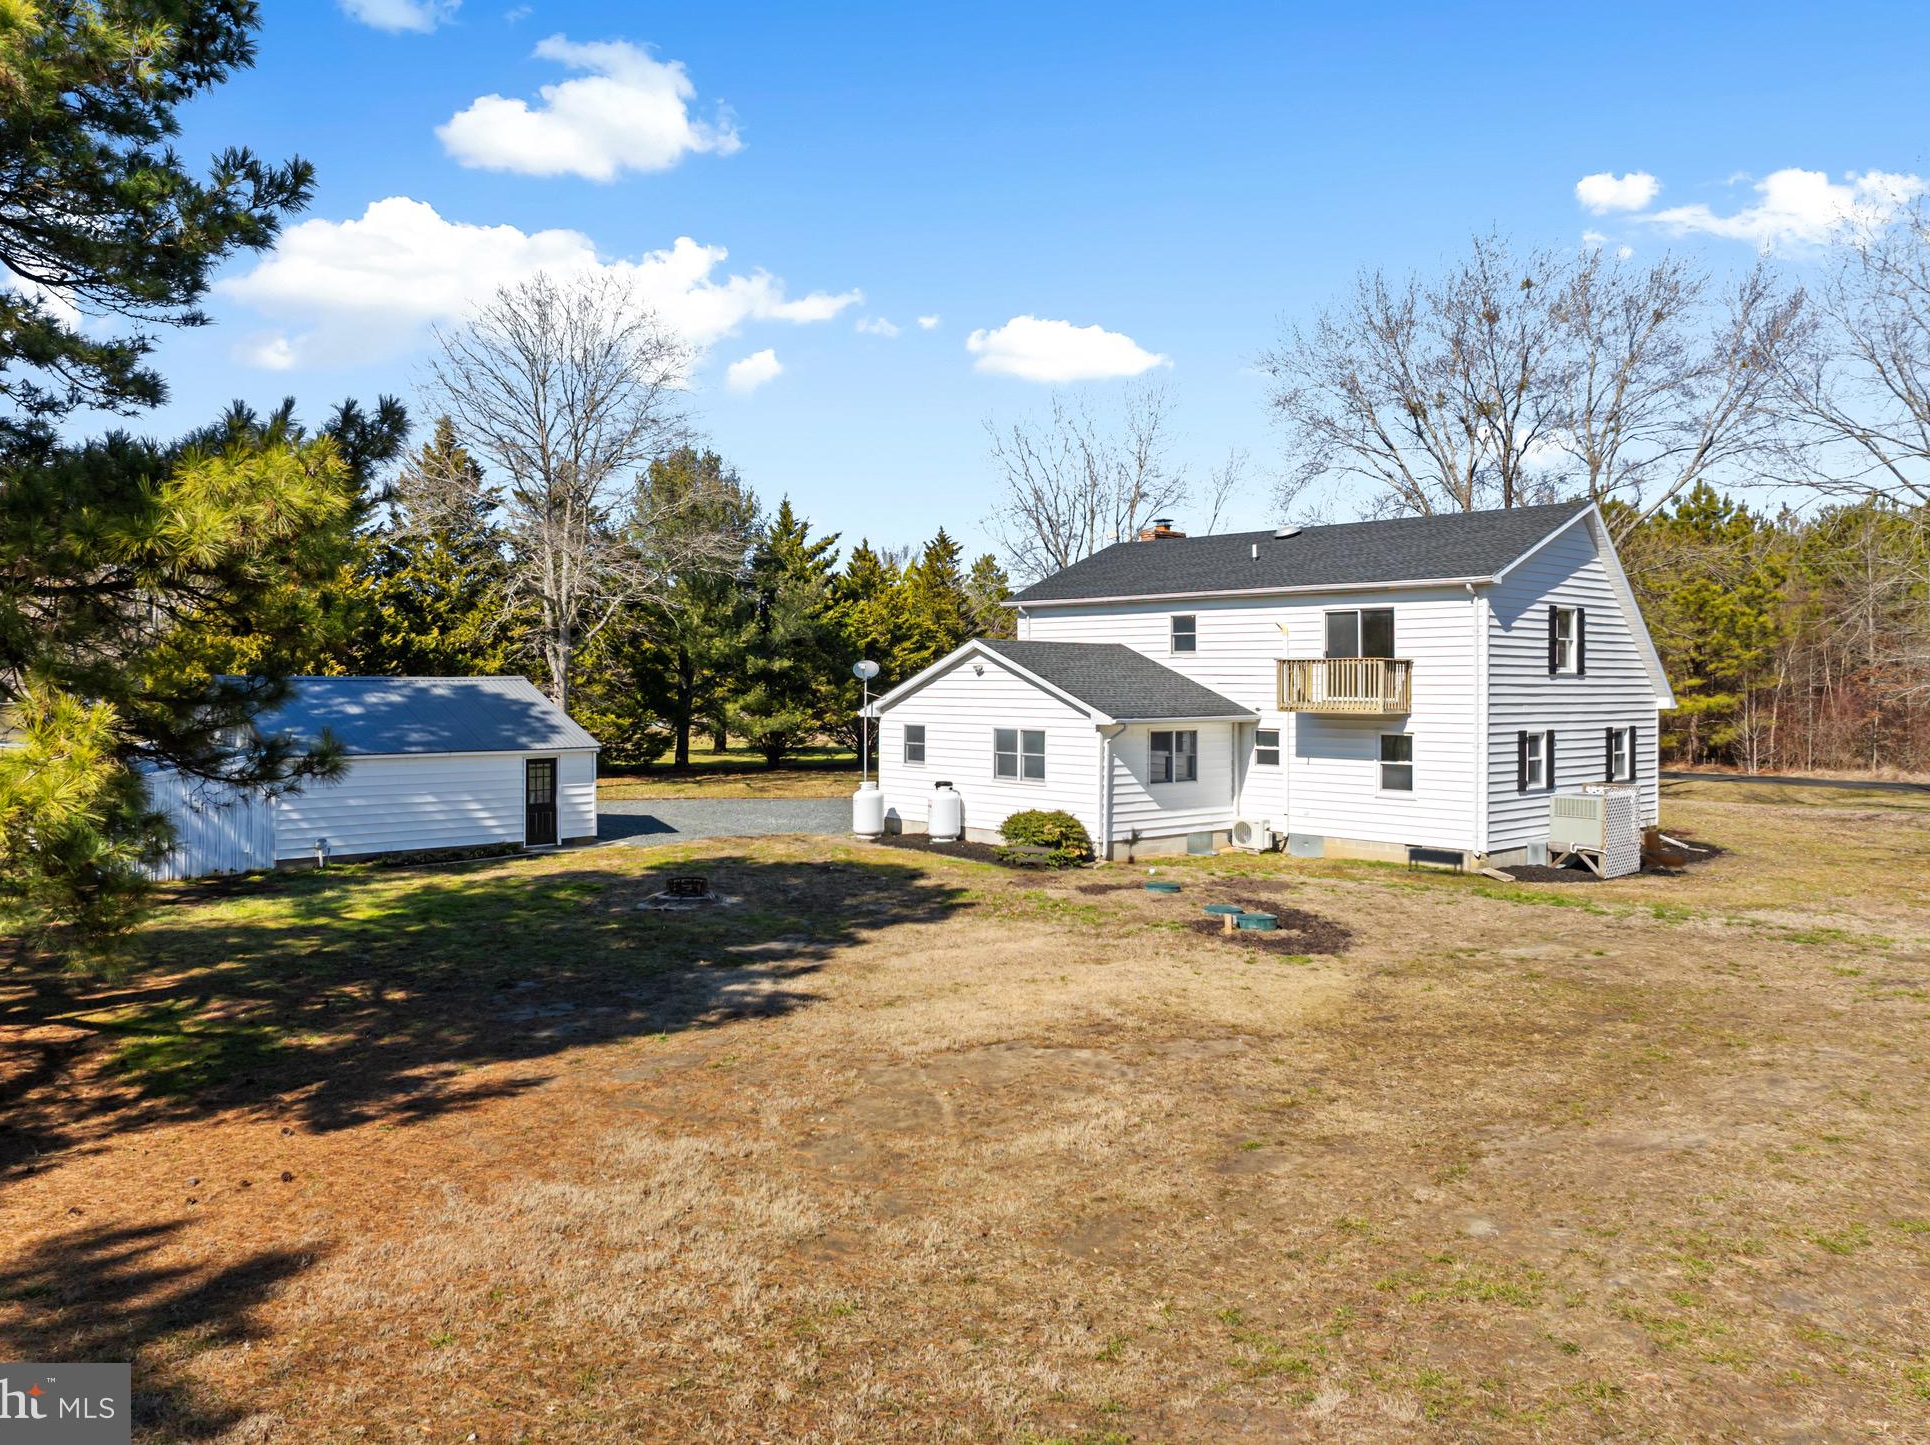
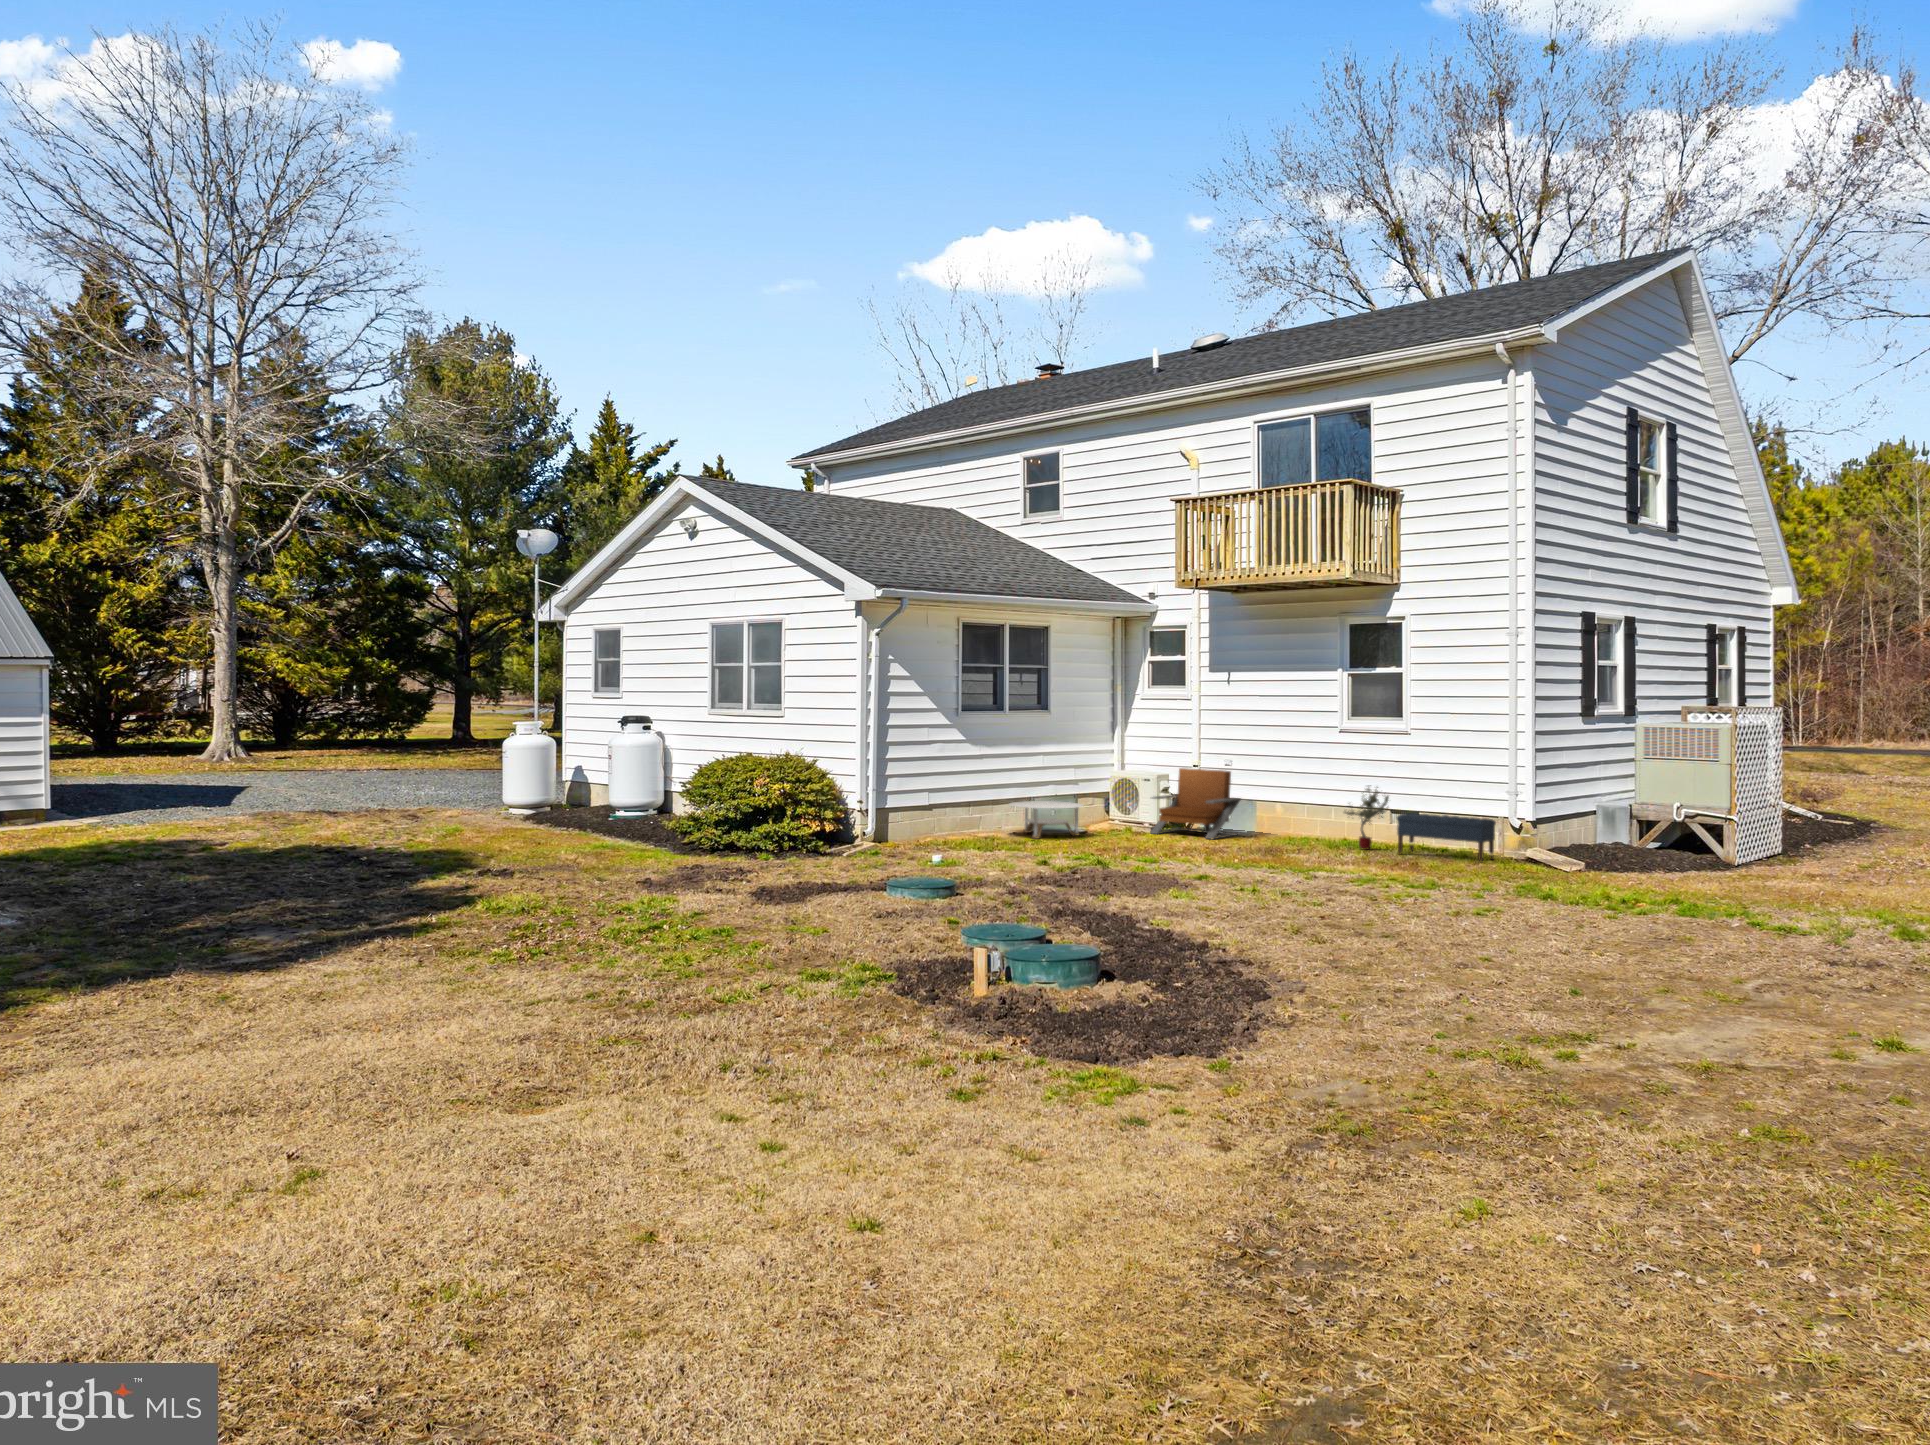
potted tree: present [1122,828,1142,863] -> present [1345,787,1389,850]
lounge chair: present [1640,830,1687,877] -> present [1150,768,1241,839]
round table: present [1009,846,1054,872] -> present [1010,801,1083,839]

